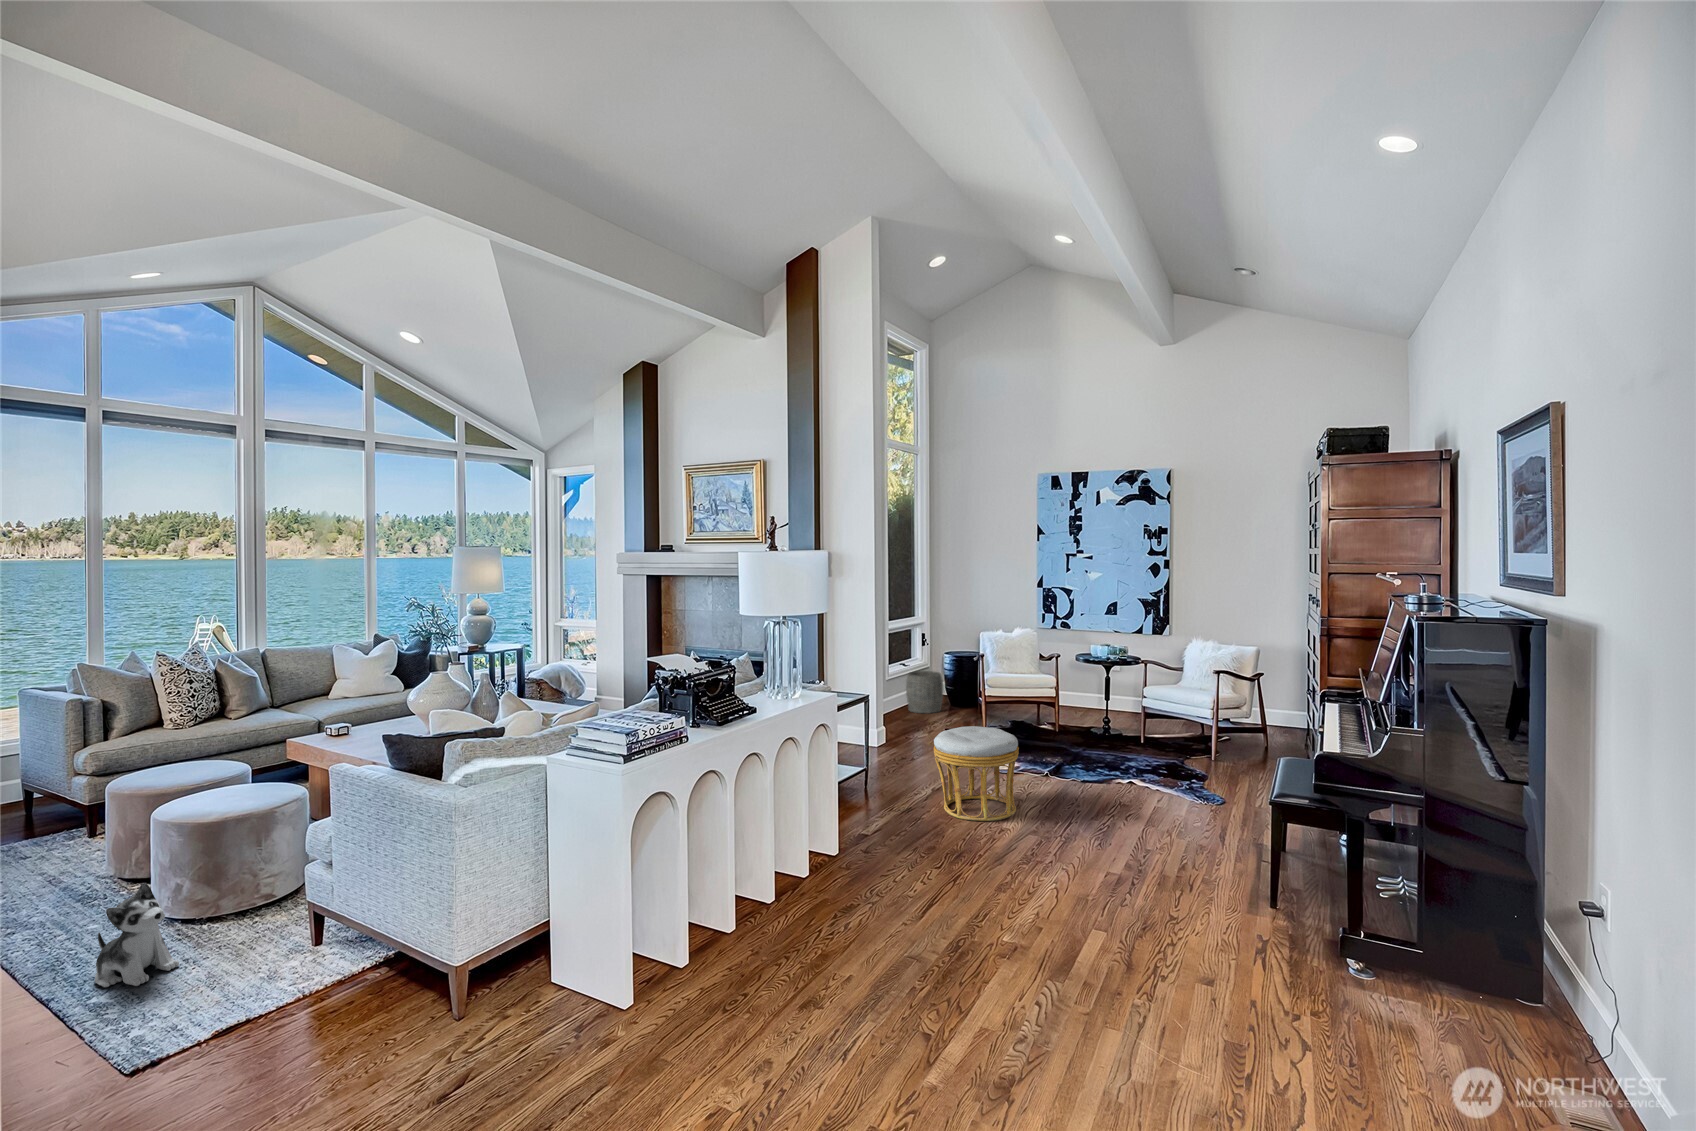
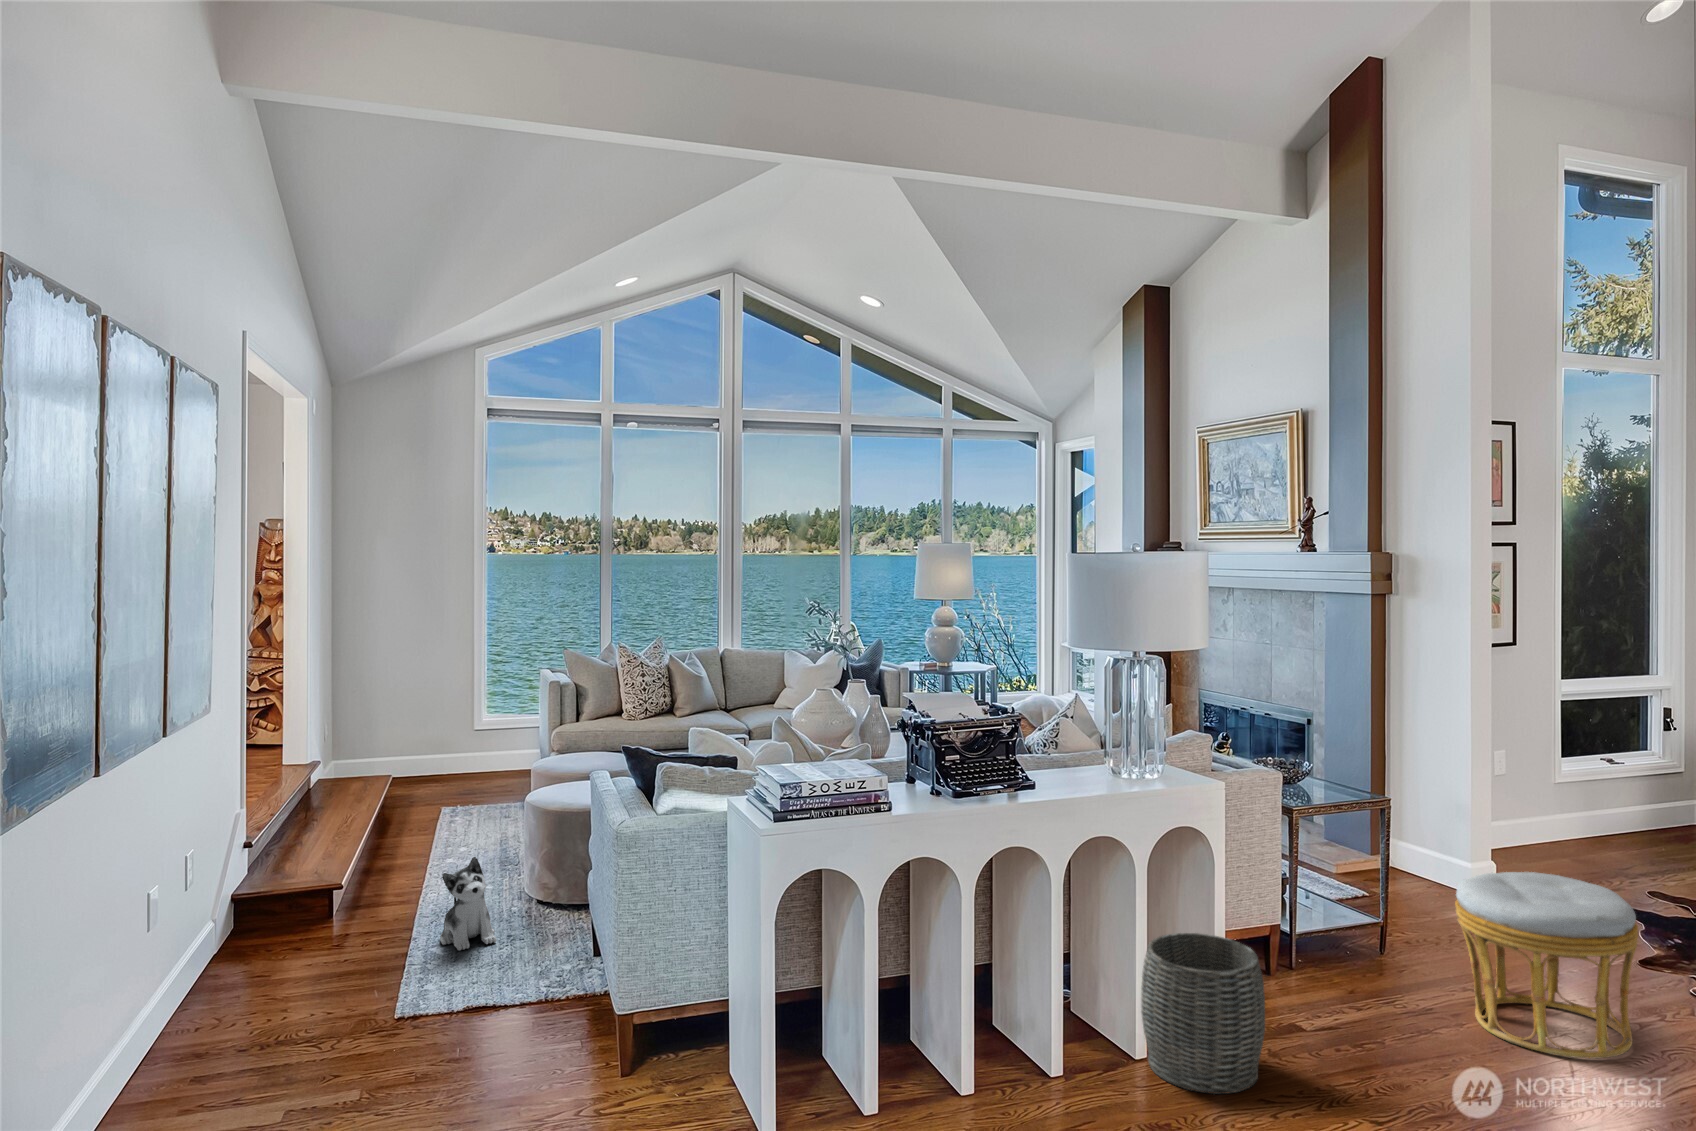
woven basket: present [906,671,943,713] -> present [1141,933,1265,1094]

